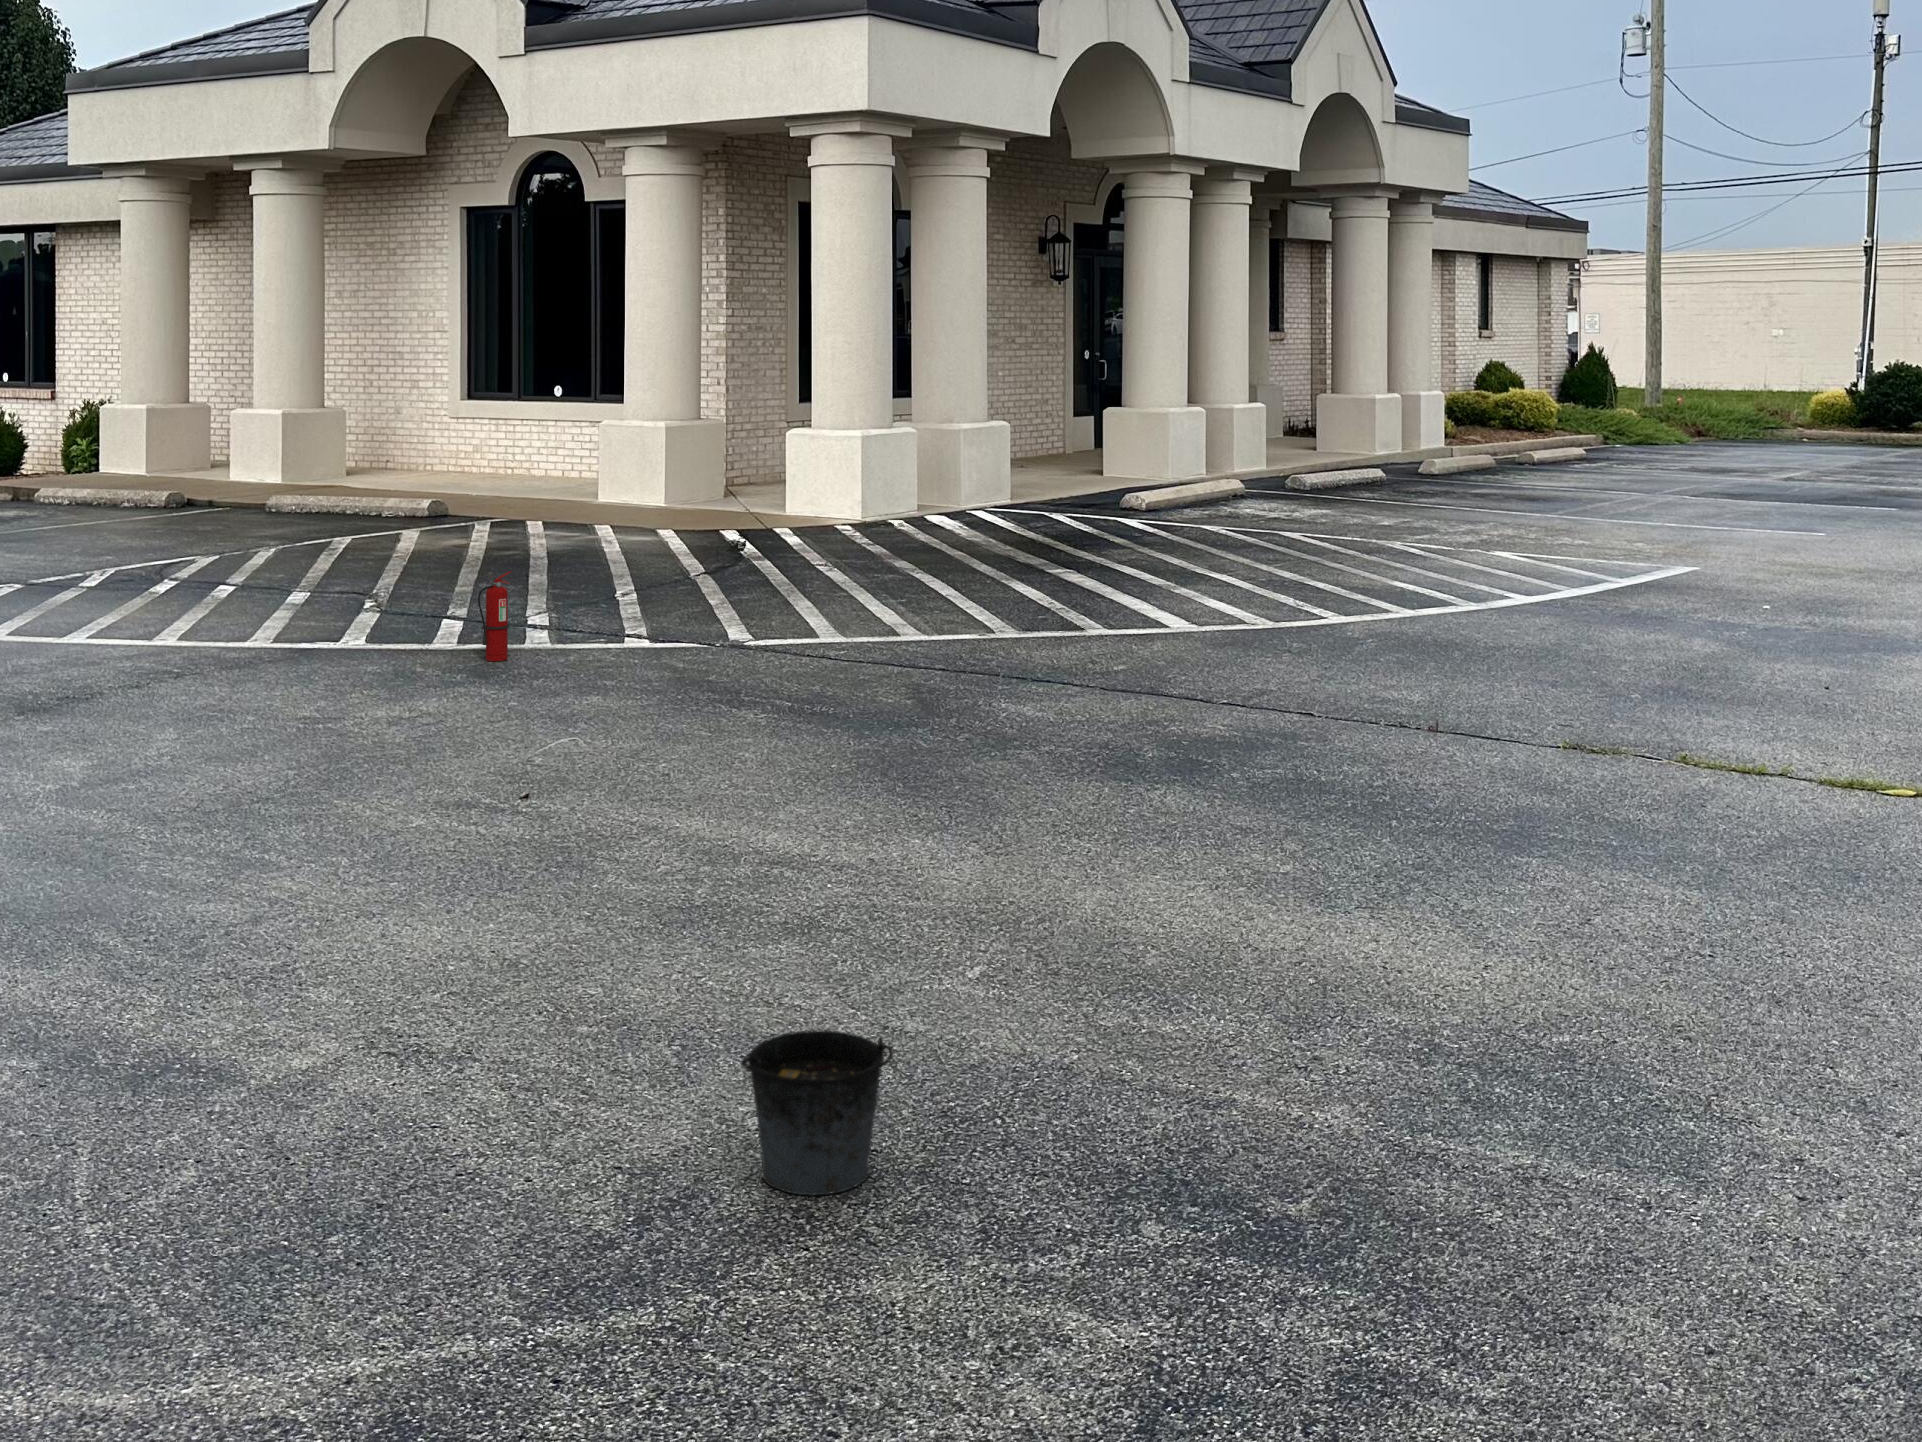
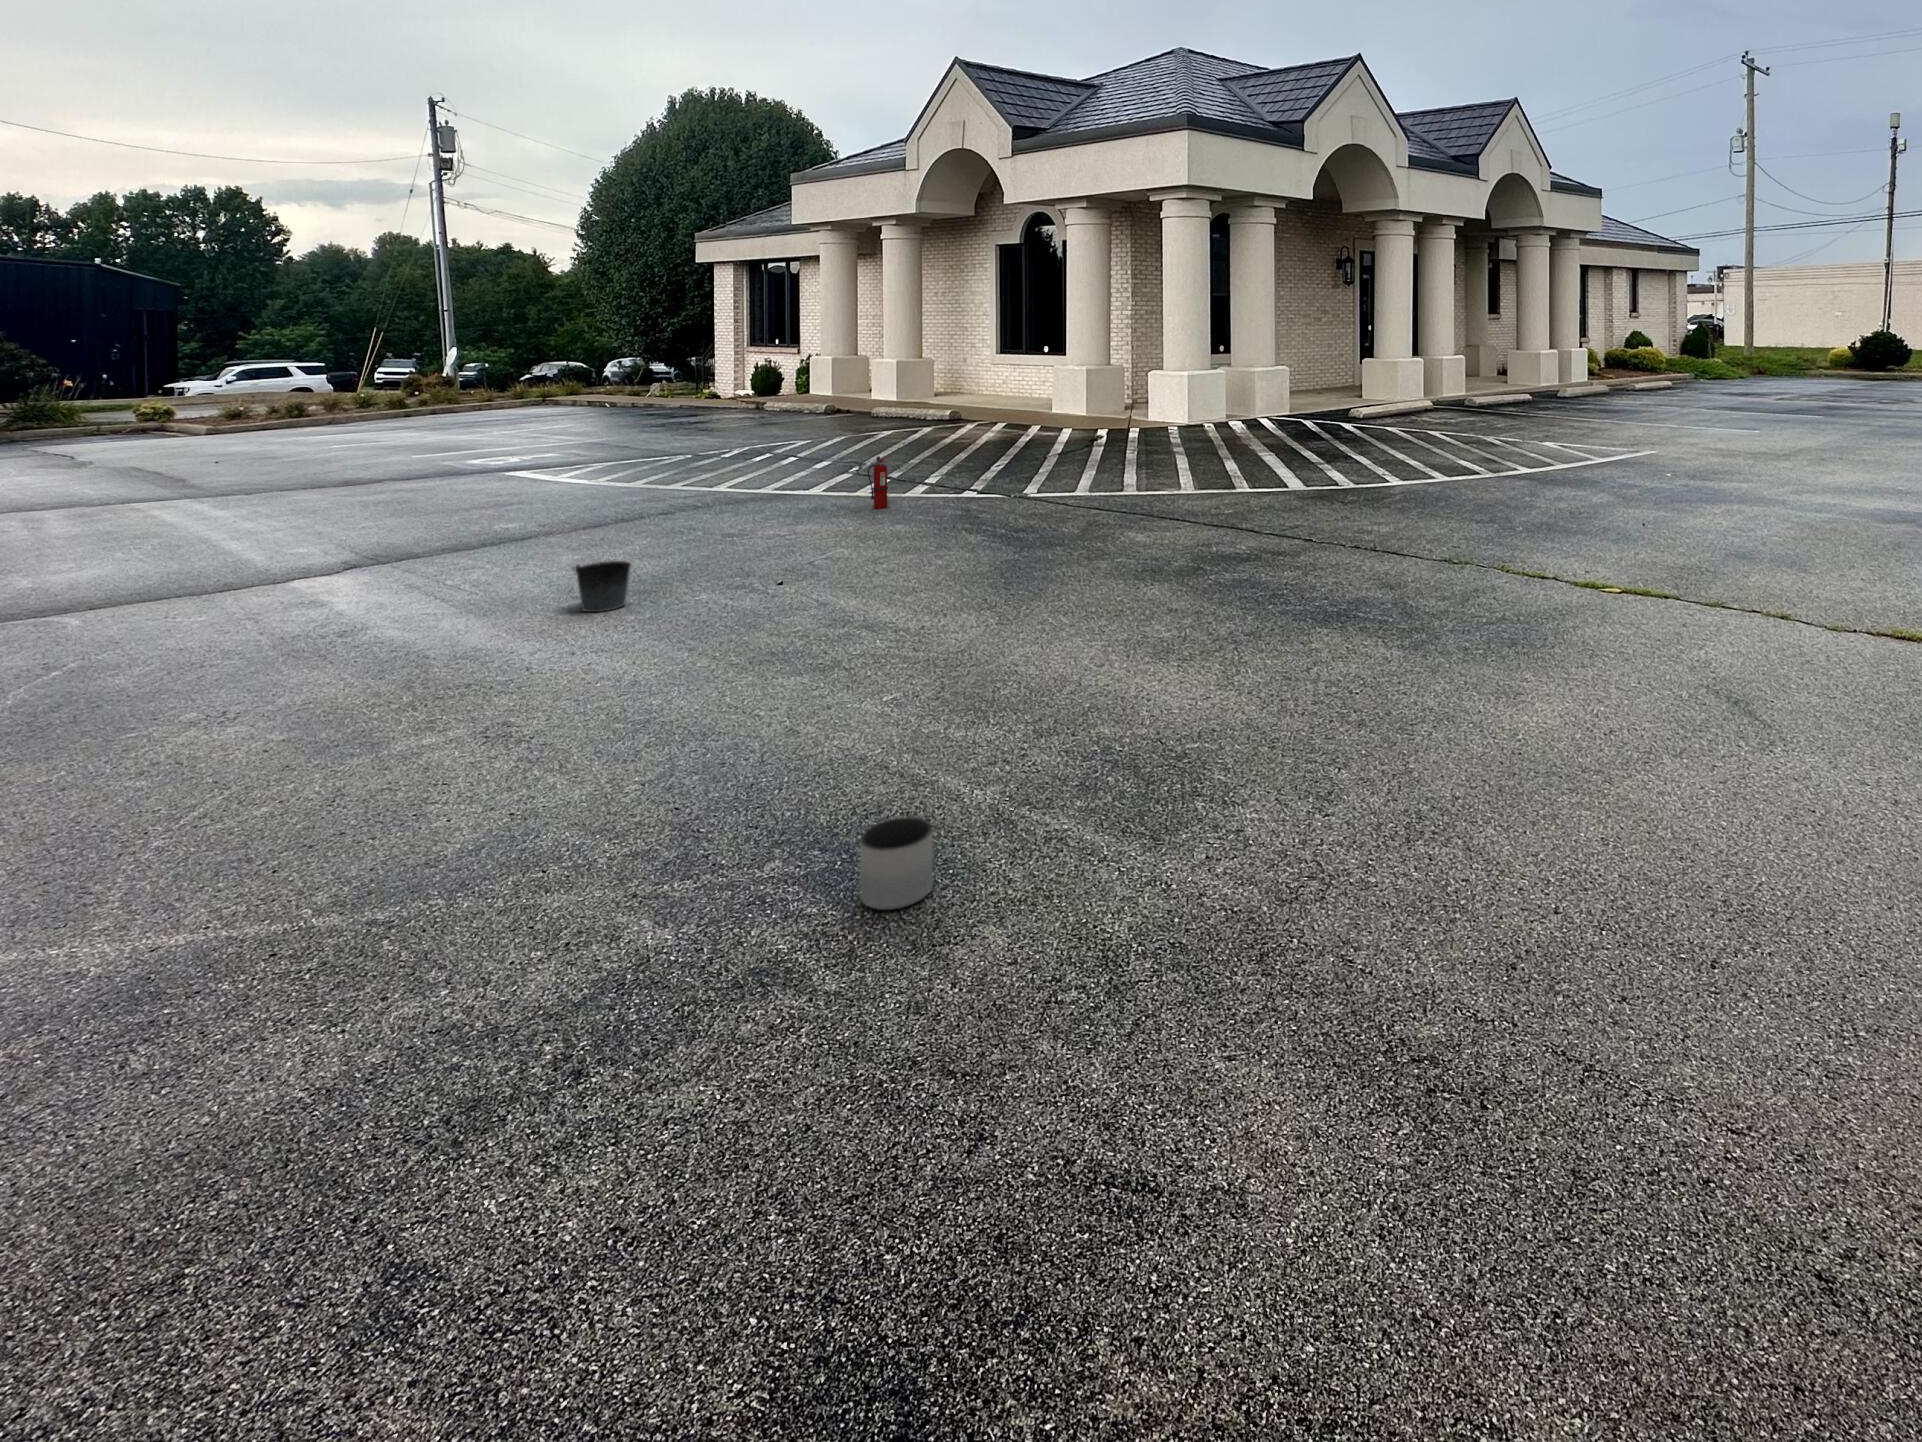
bucket: present [741,1031,894,1195] -> present [573,561,631,612]
planter: none [1249,1068,1352,1194] -> present [860,817,933,910]

